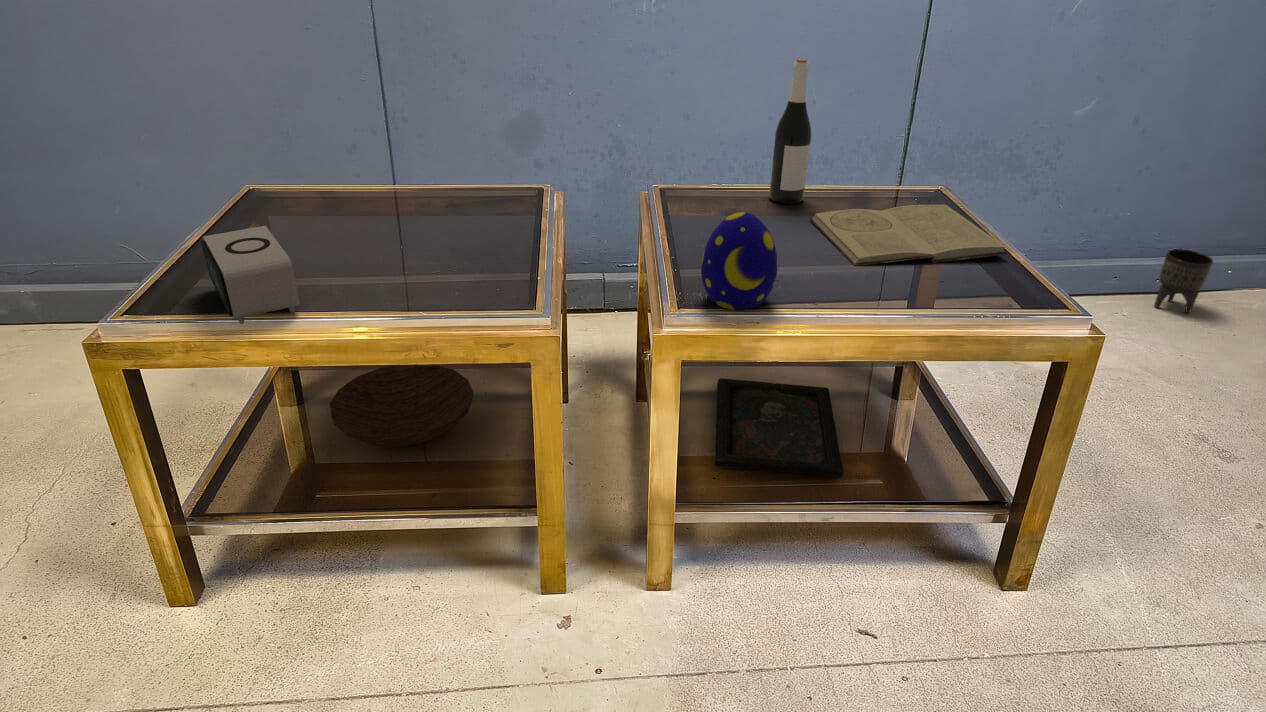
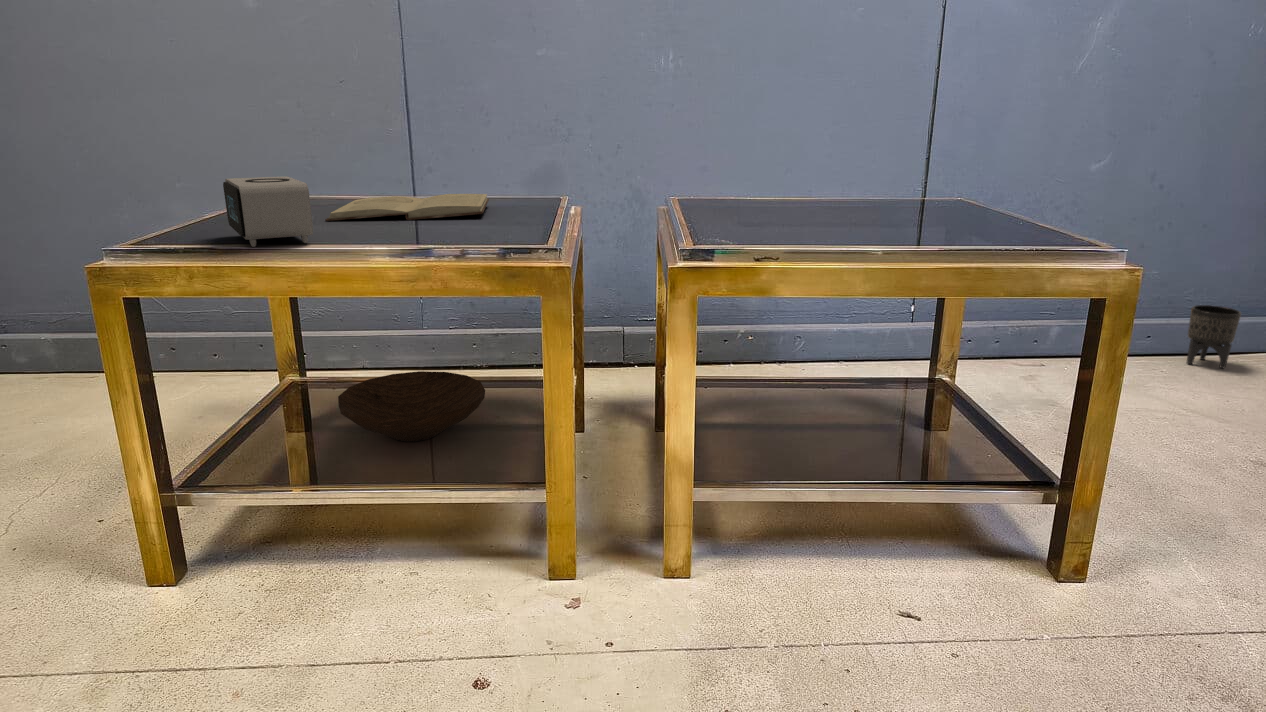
wine bottle: present [769,59,811,204] -> none [783,68,822,209]
book: present [810,205,1007,266] -> present [325,194,489,221]
decorative egg: present [701,212,778,310] -> none [715,144,792,242]
tray: present [715,378,843,477] -> none [736,393,873,464]

